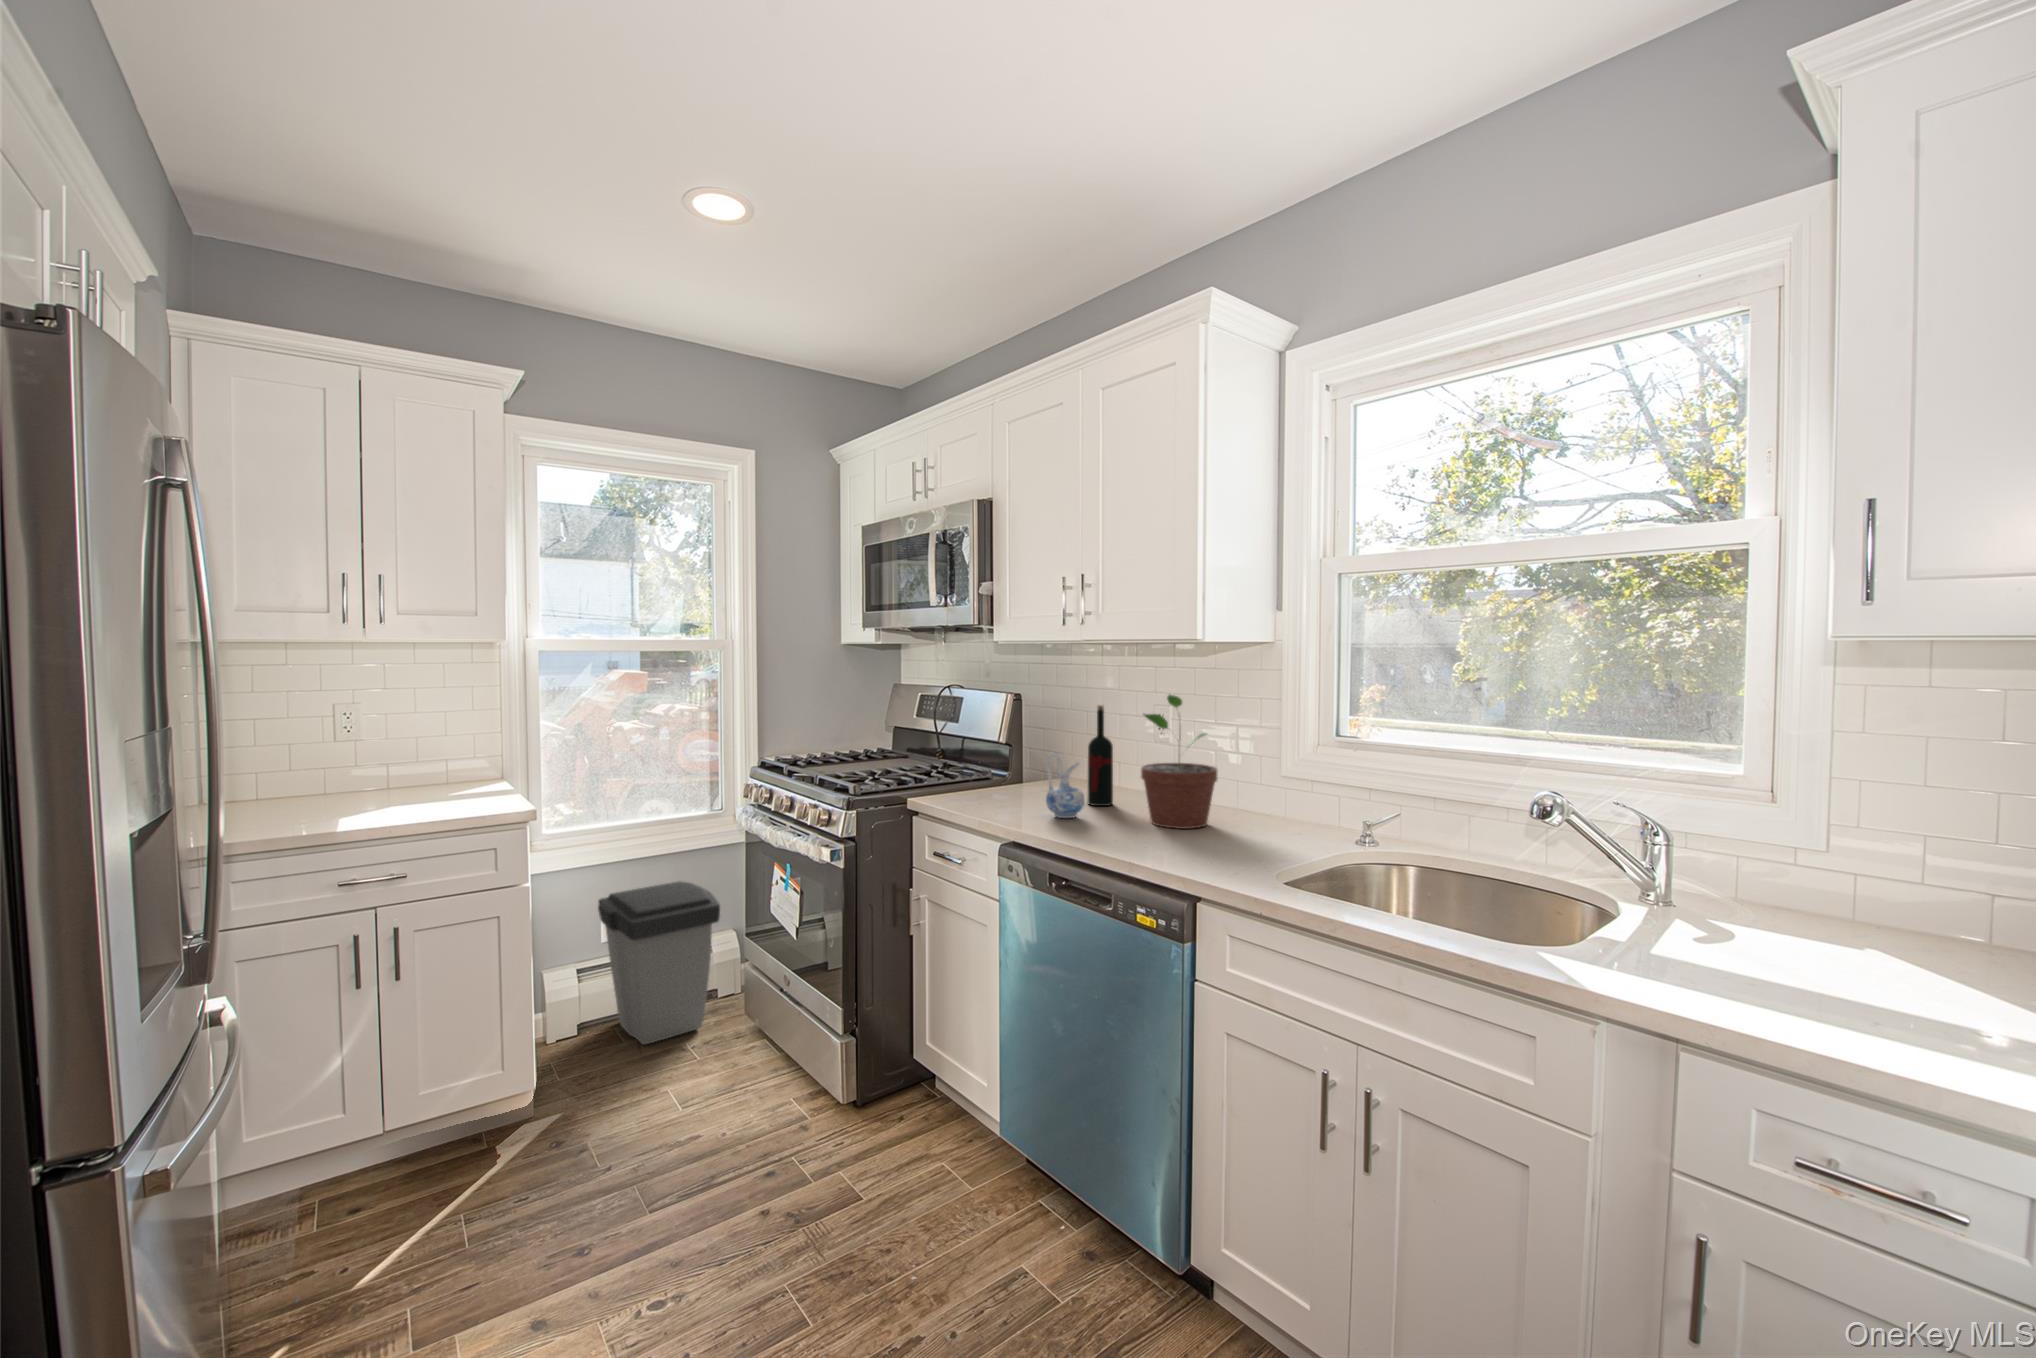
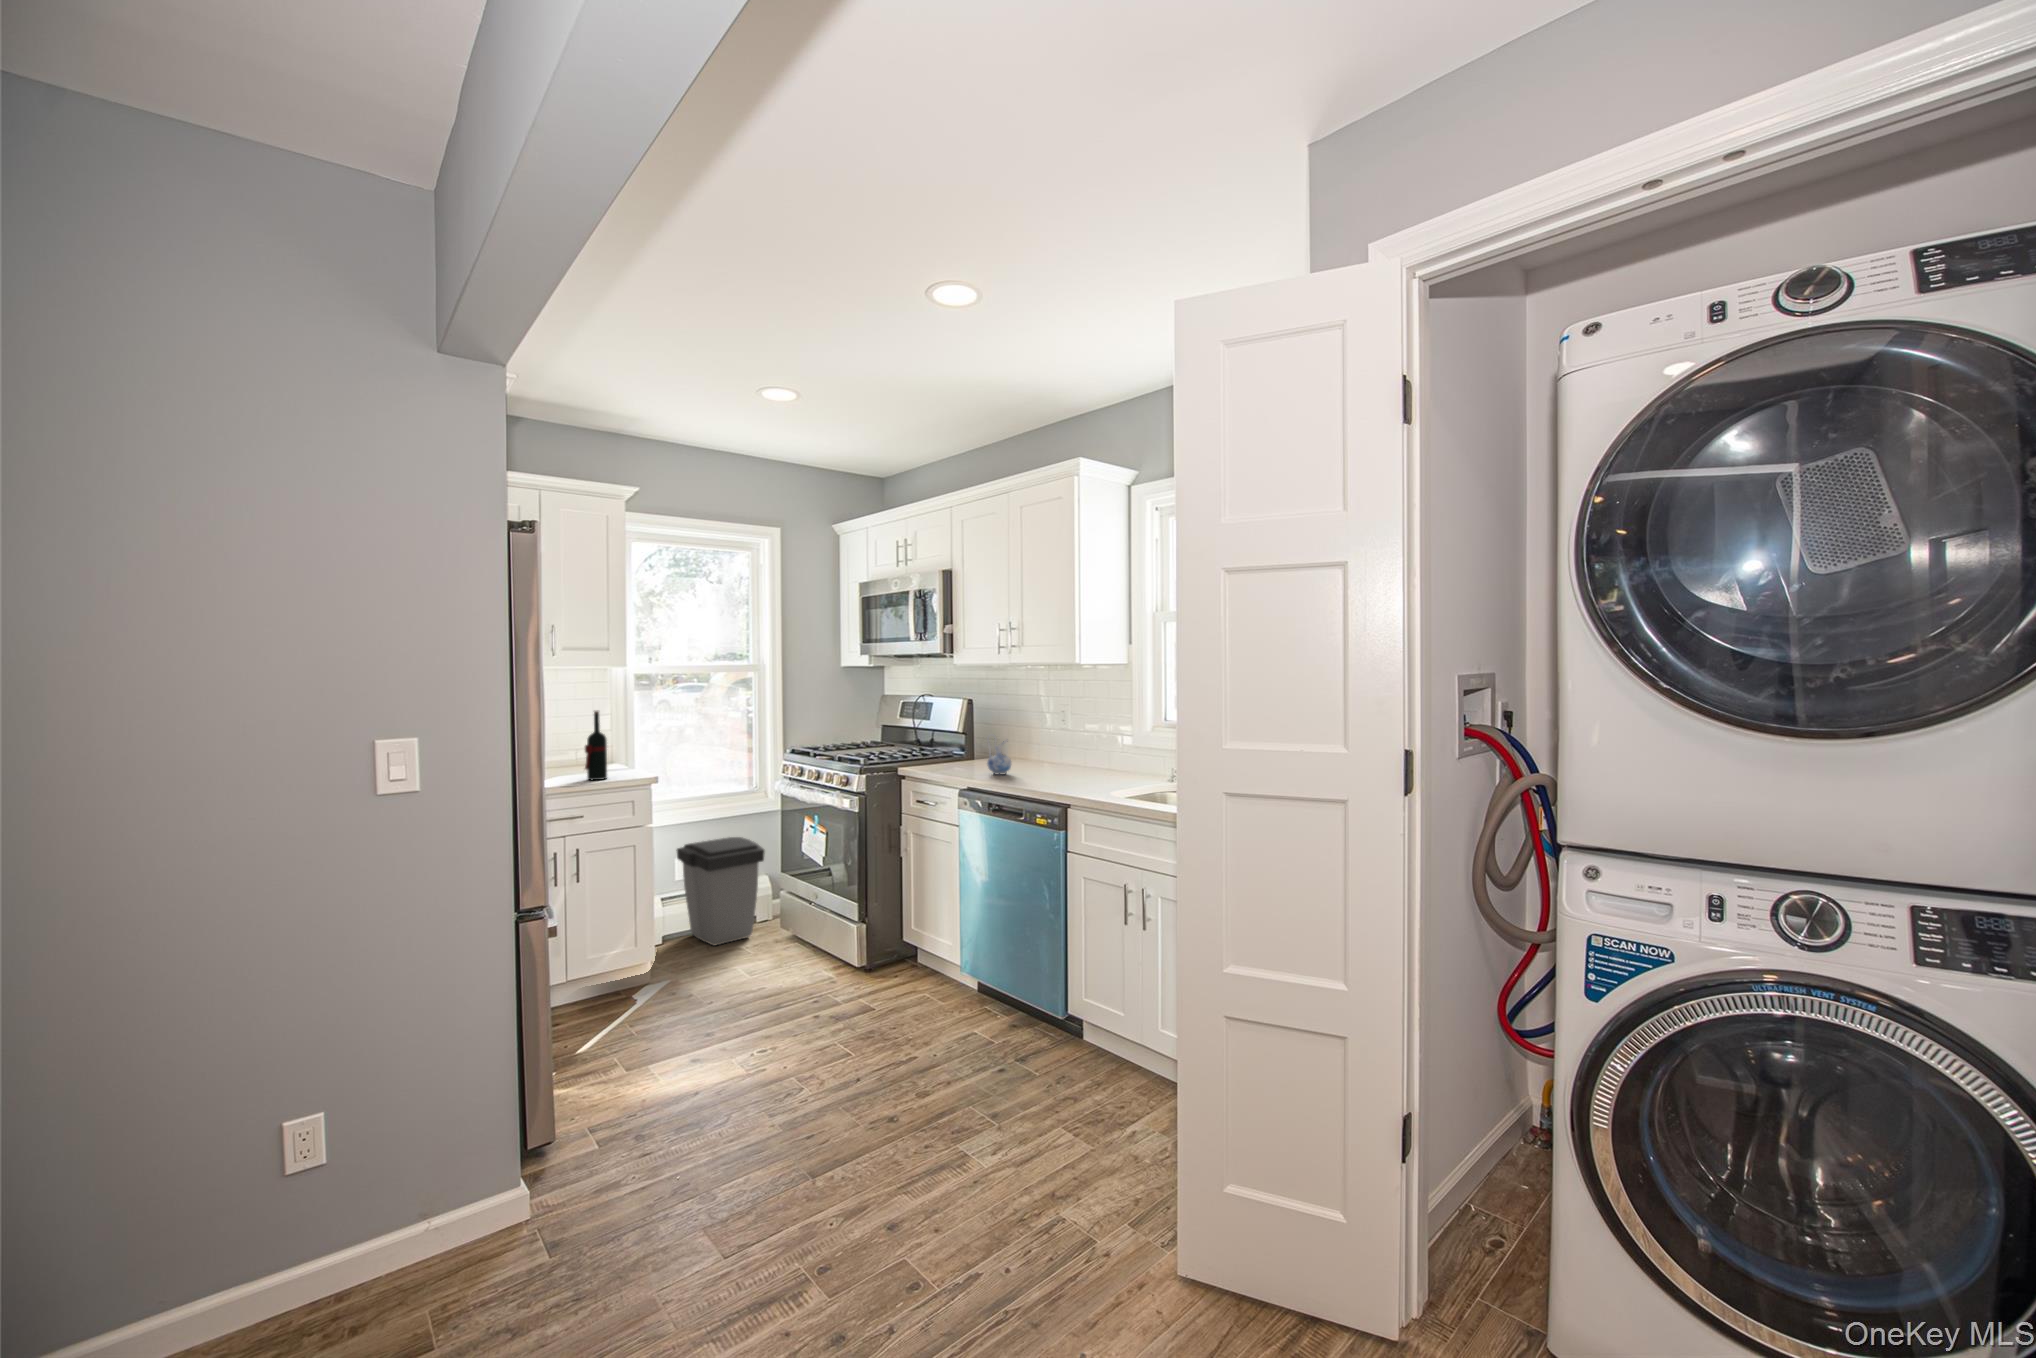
potted plant: present [1141,695,1217,829] -> none [1046,696,1093,778]
wine bottle: present [1088,705,1113,806] -> present [585,711,607,780]

